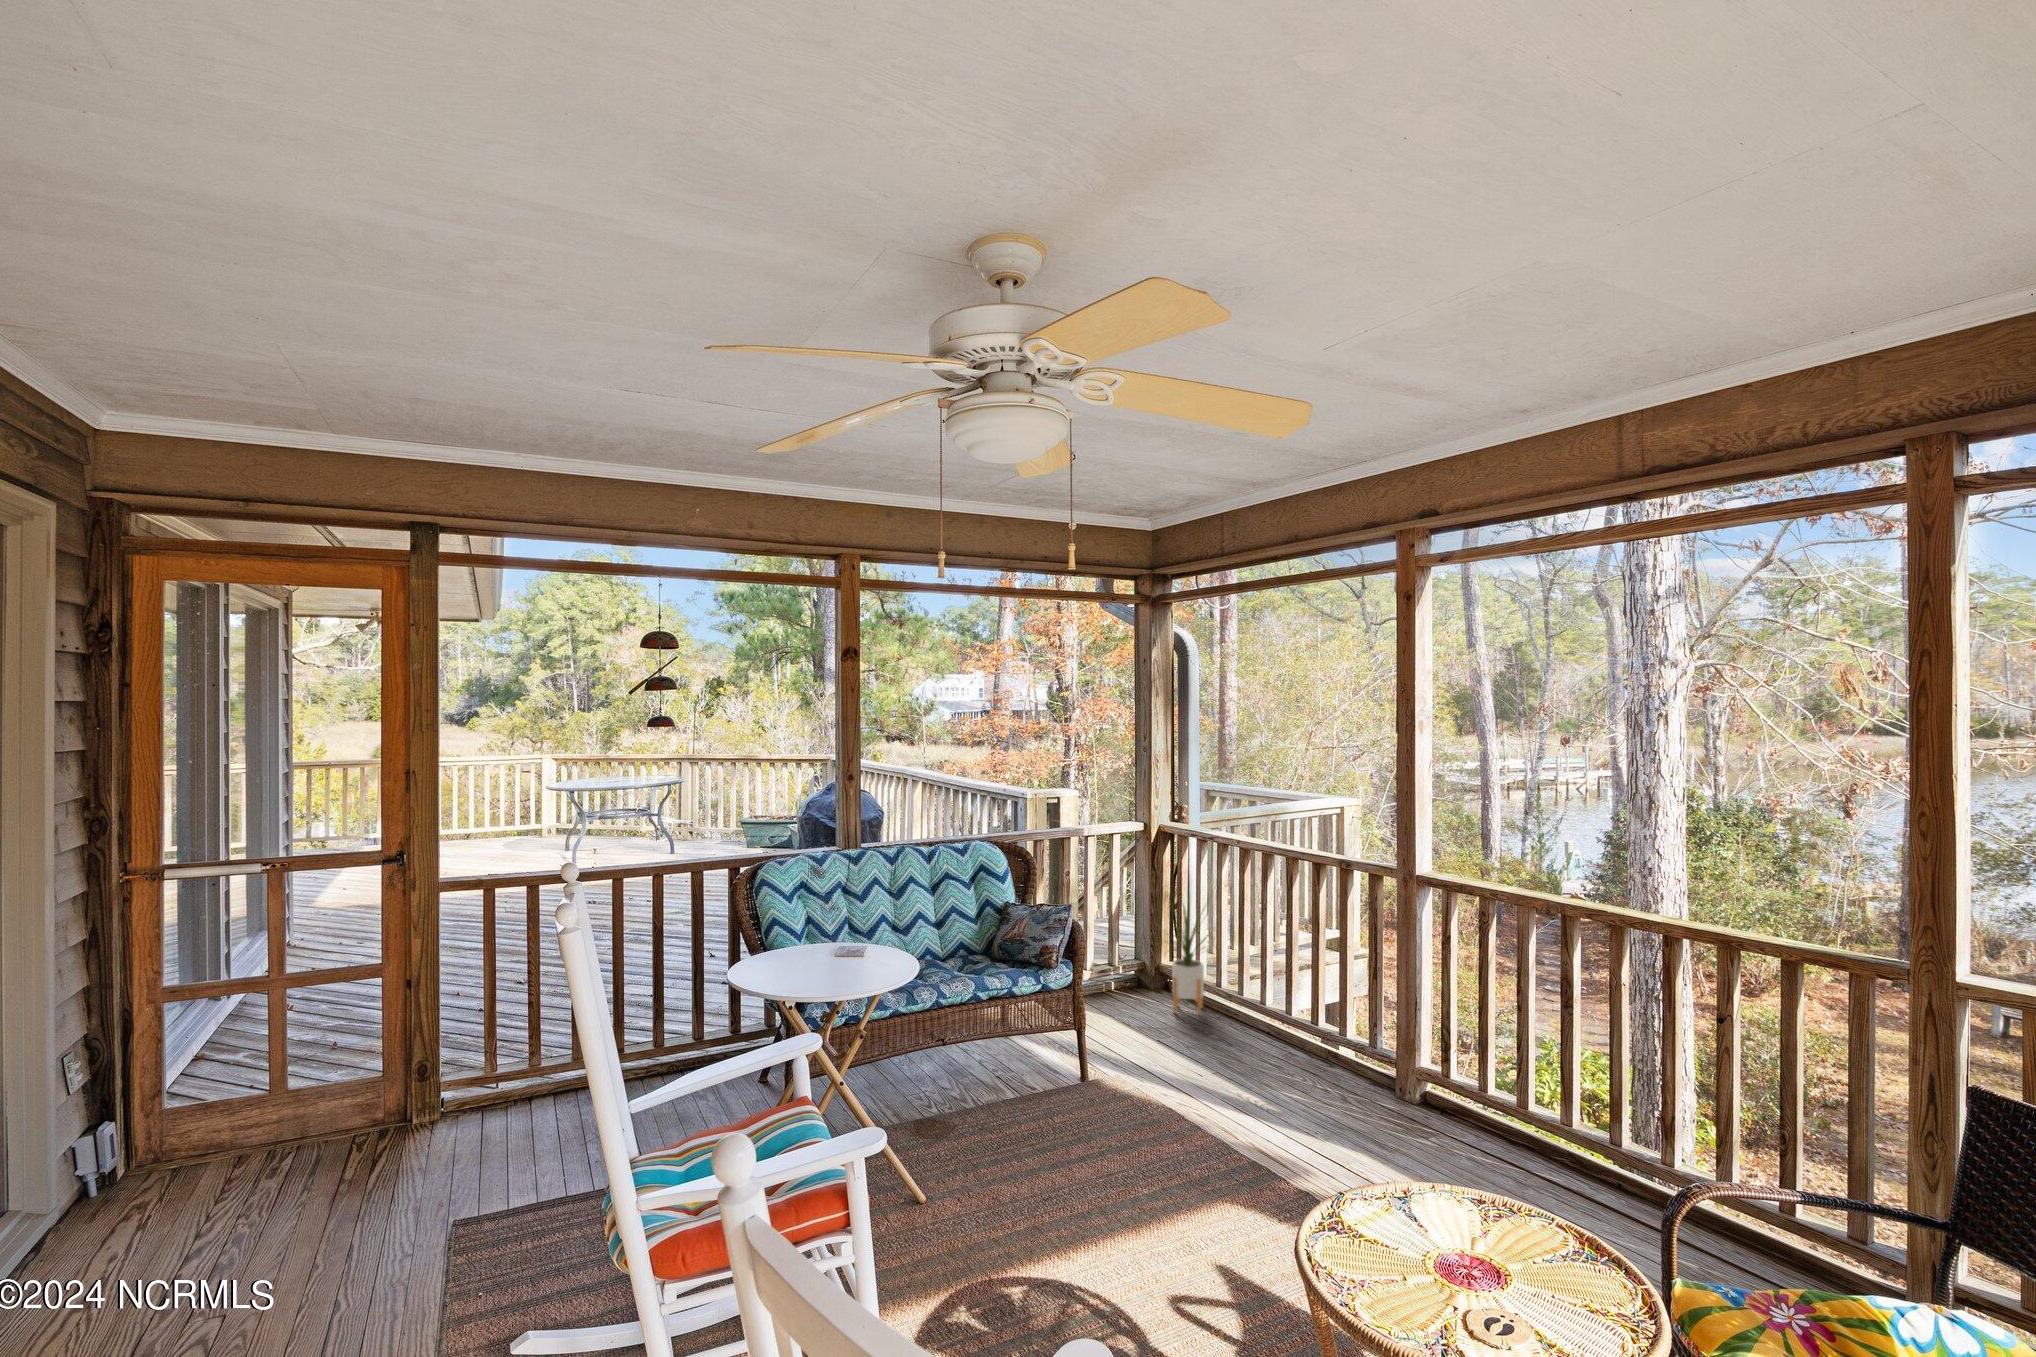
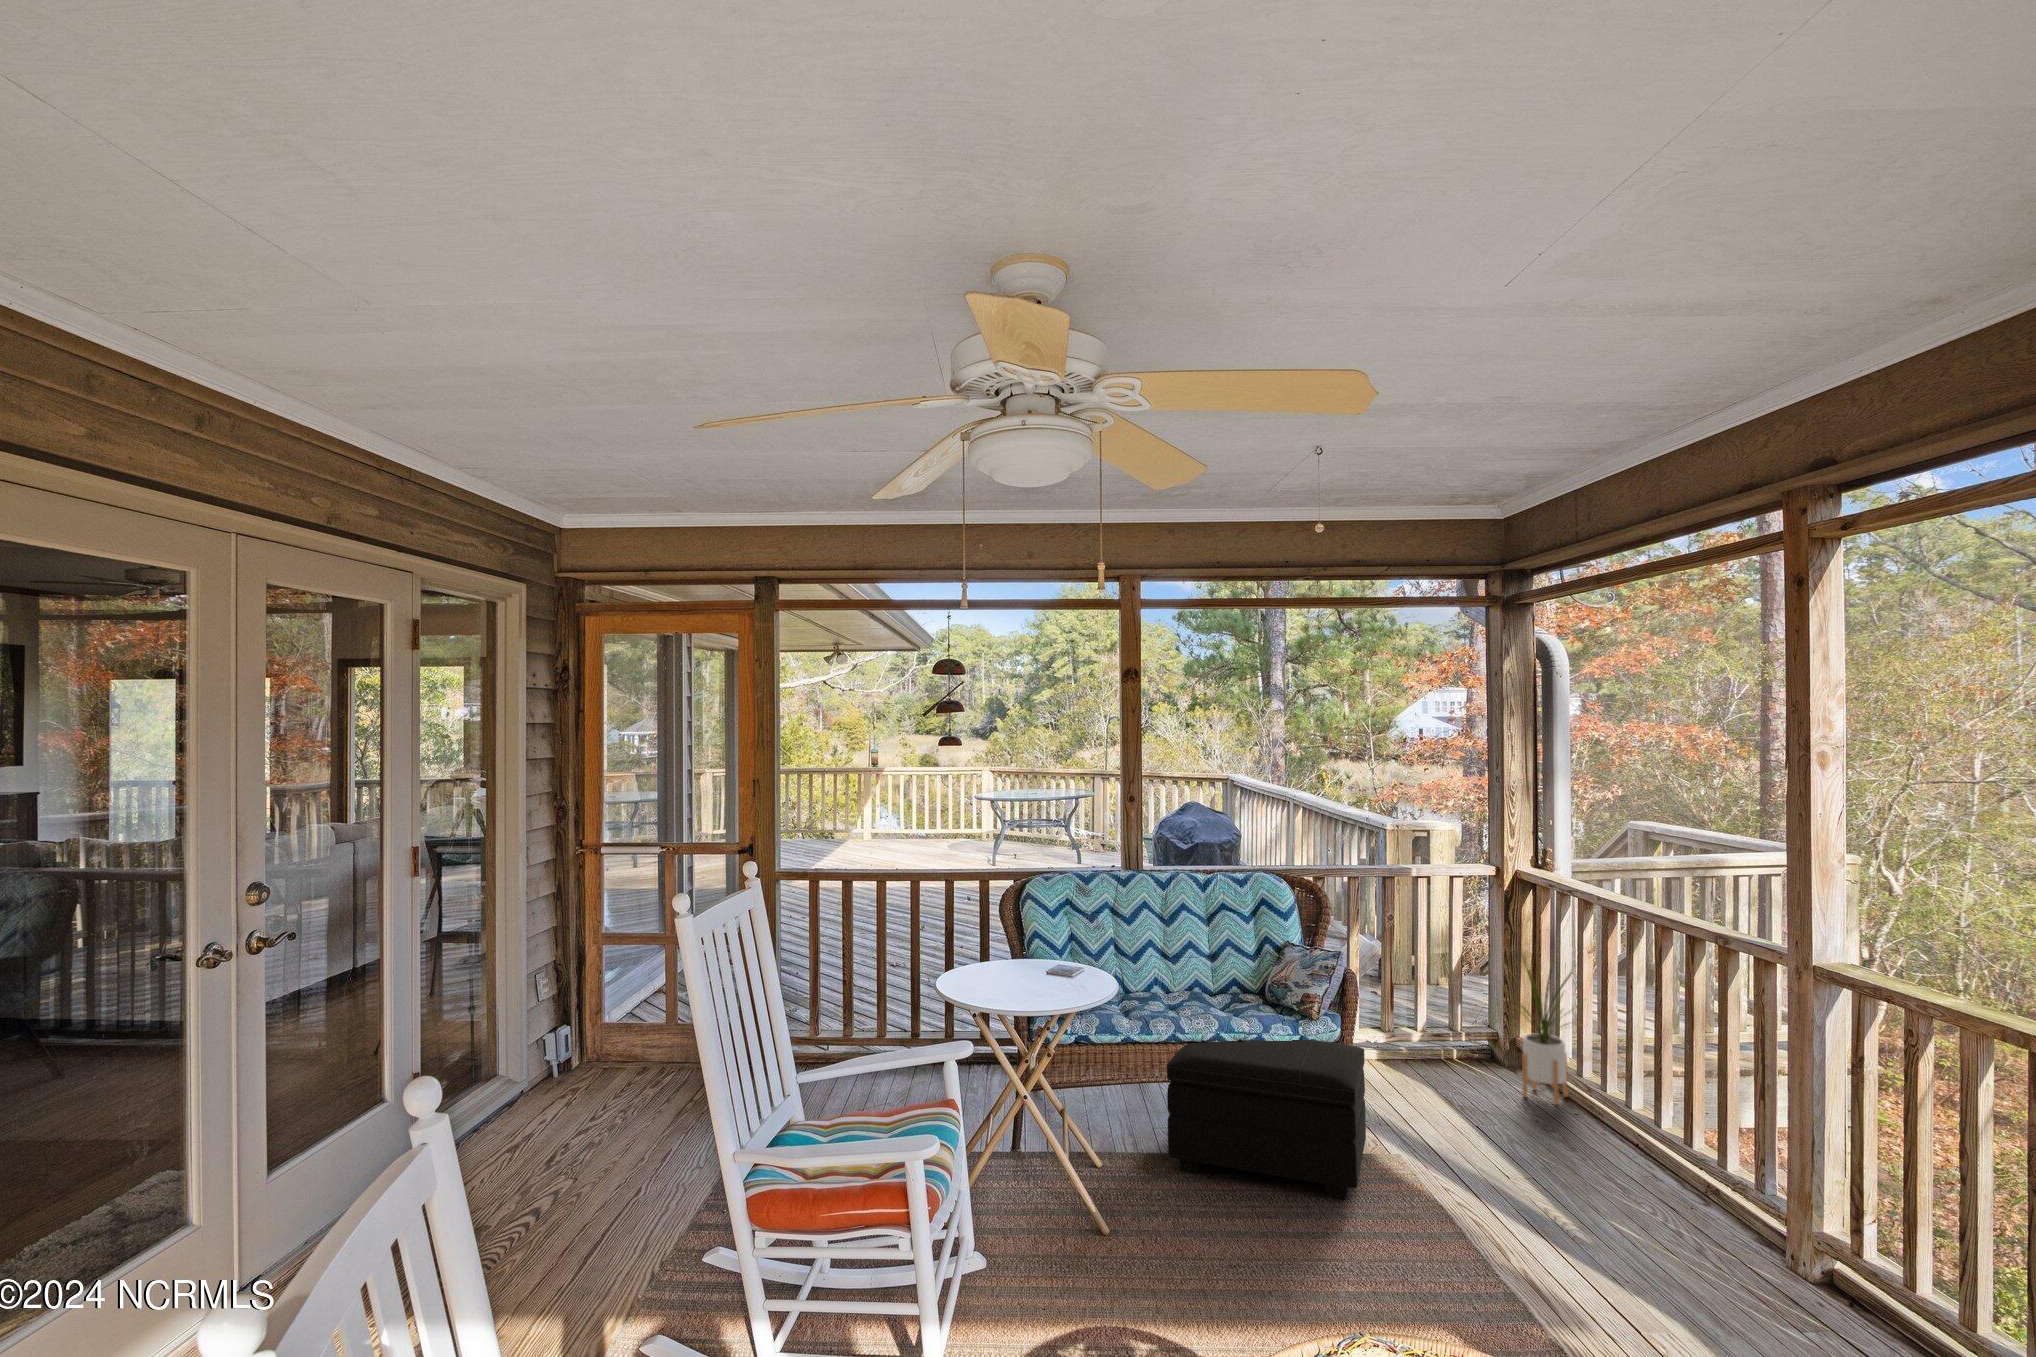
footstool: none [941,987,1116,1130] -> present [1167,1039,1366,1199]

